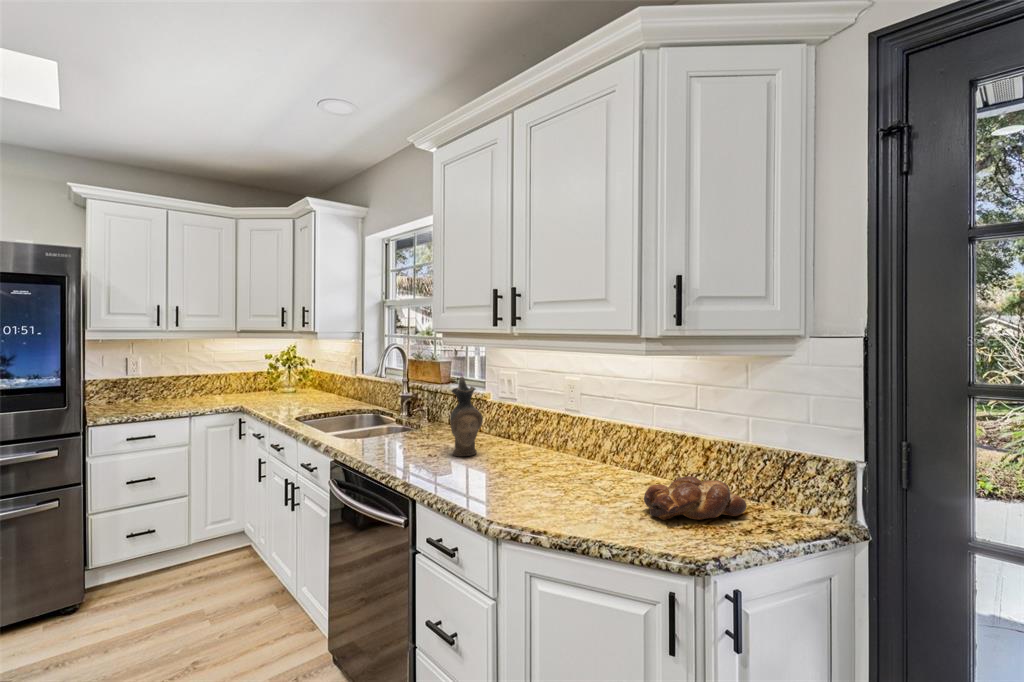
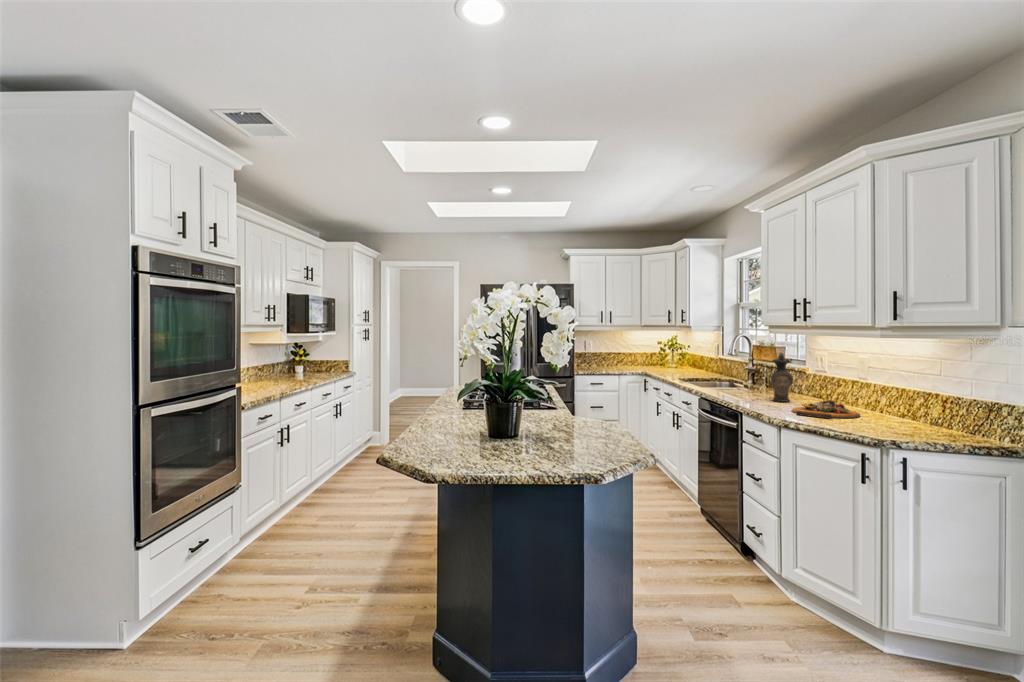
cutting board: none [497,456,594,498] -> present [792,400,860,419]
bread loaf: present [644,476,746,520] -> none [875,411,948,434]

